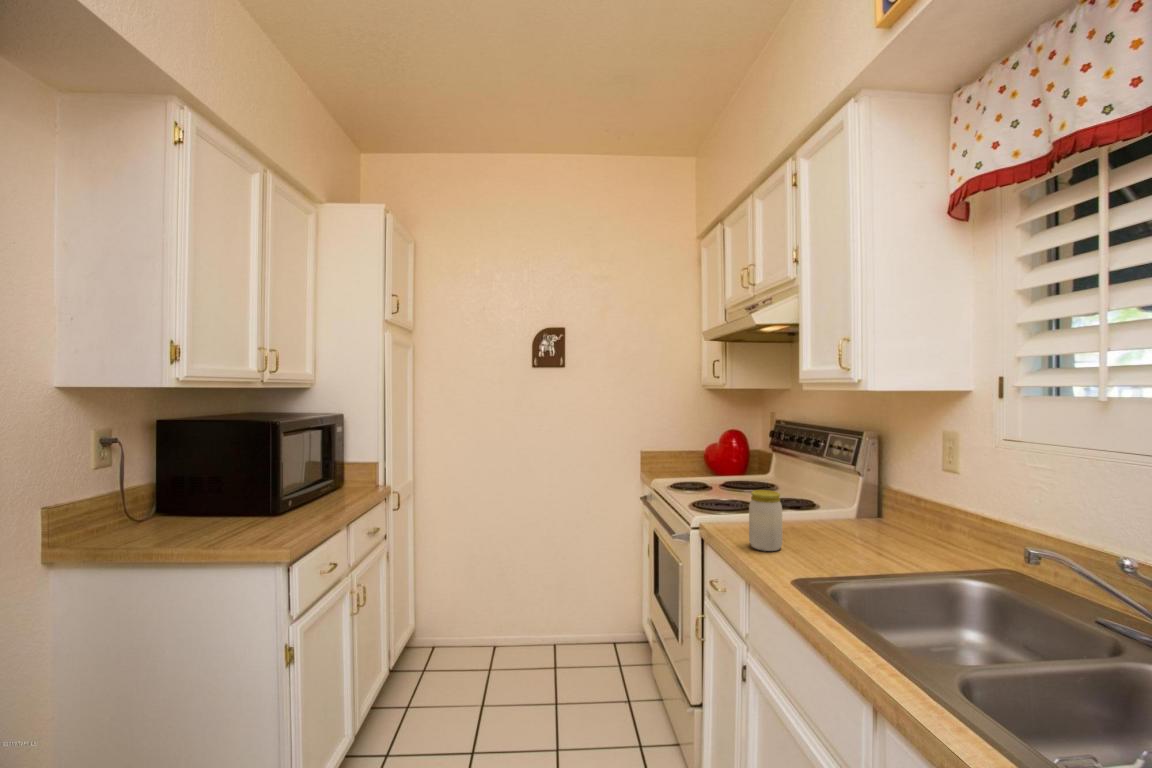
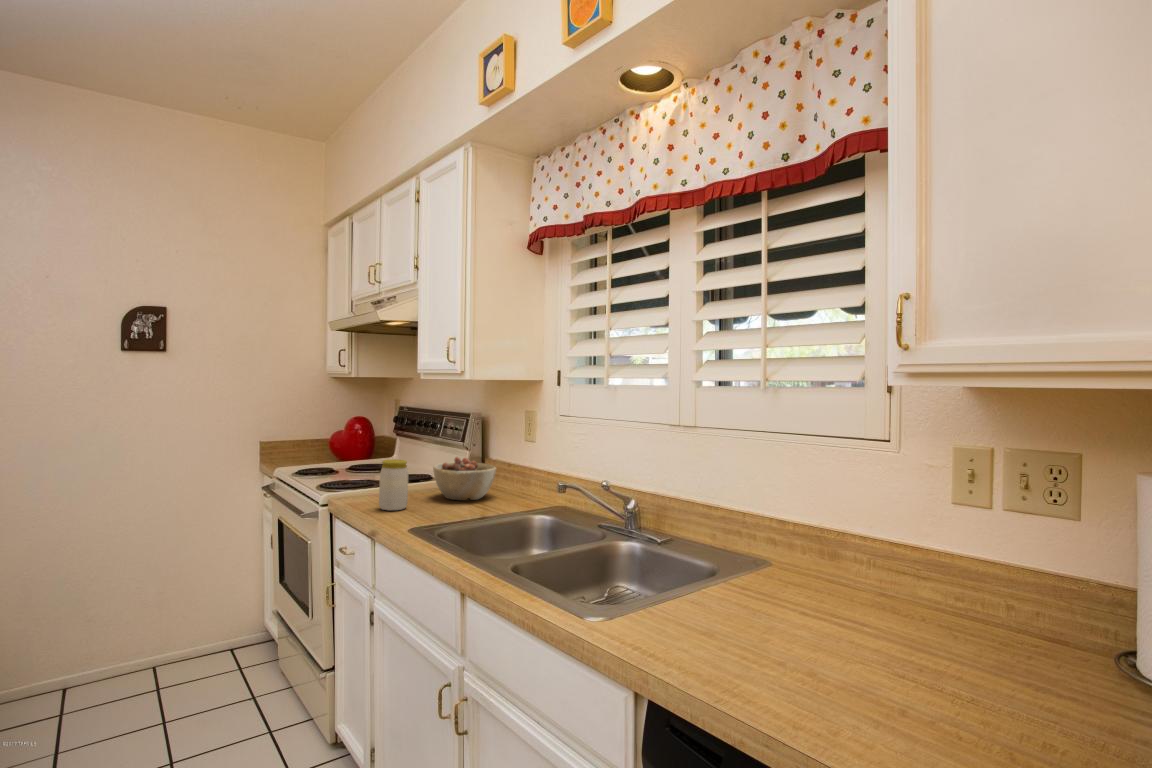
bowl: none [813,491,901,547] -> present [433,457,496,500]

